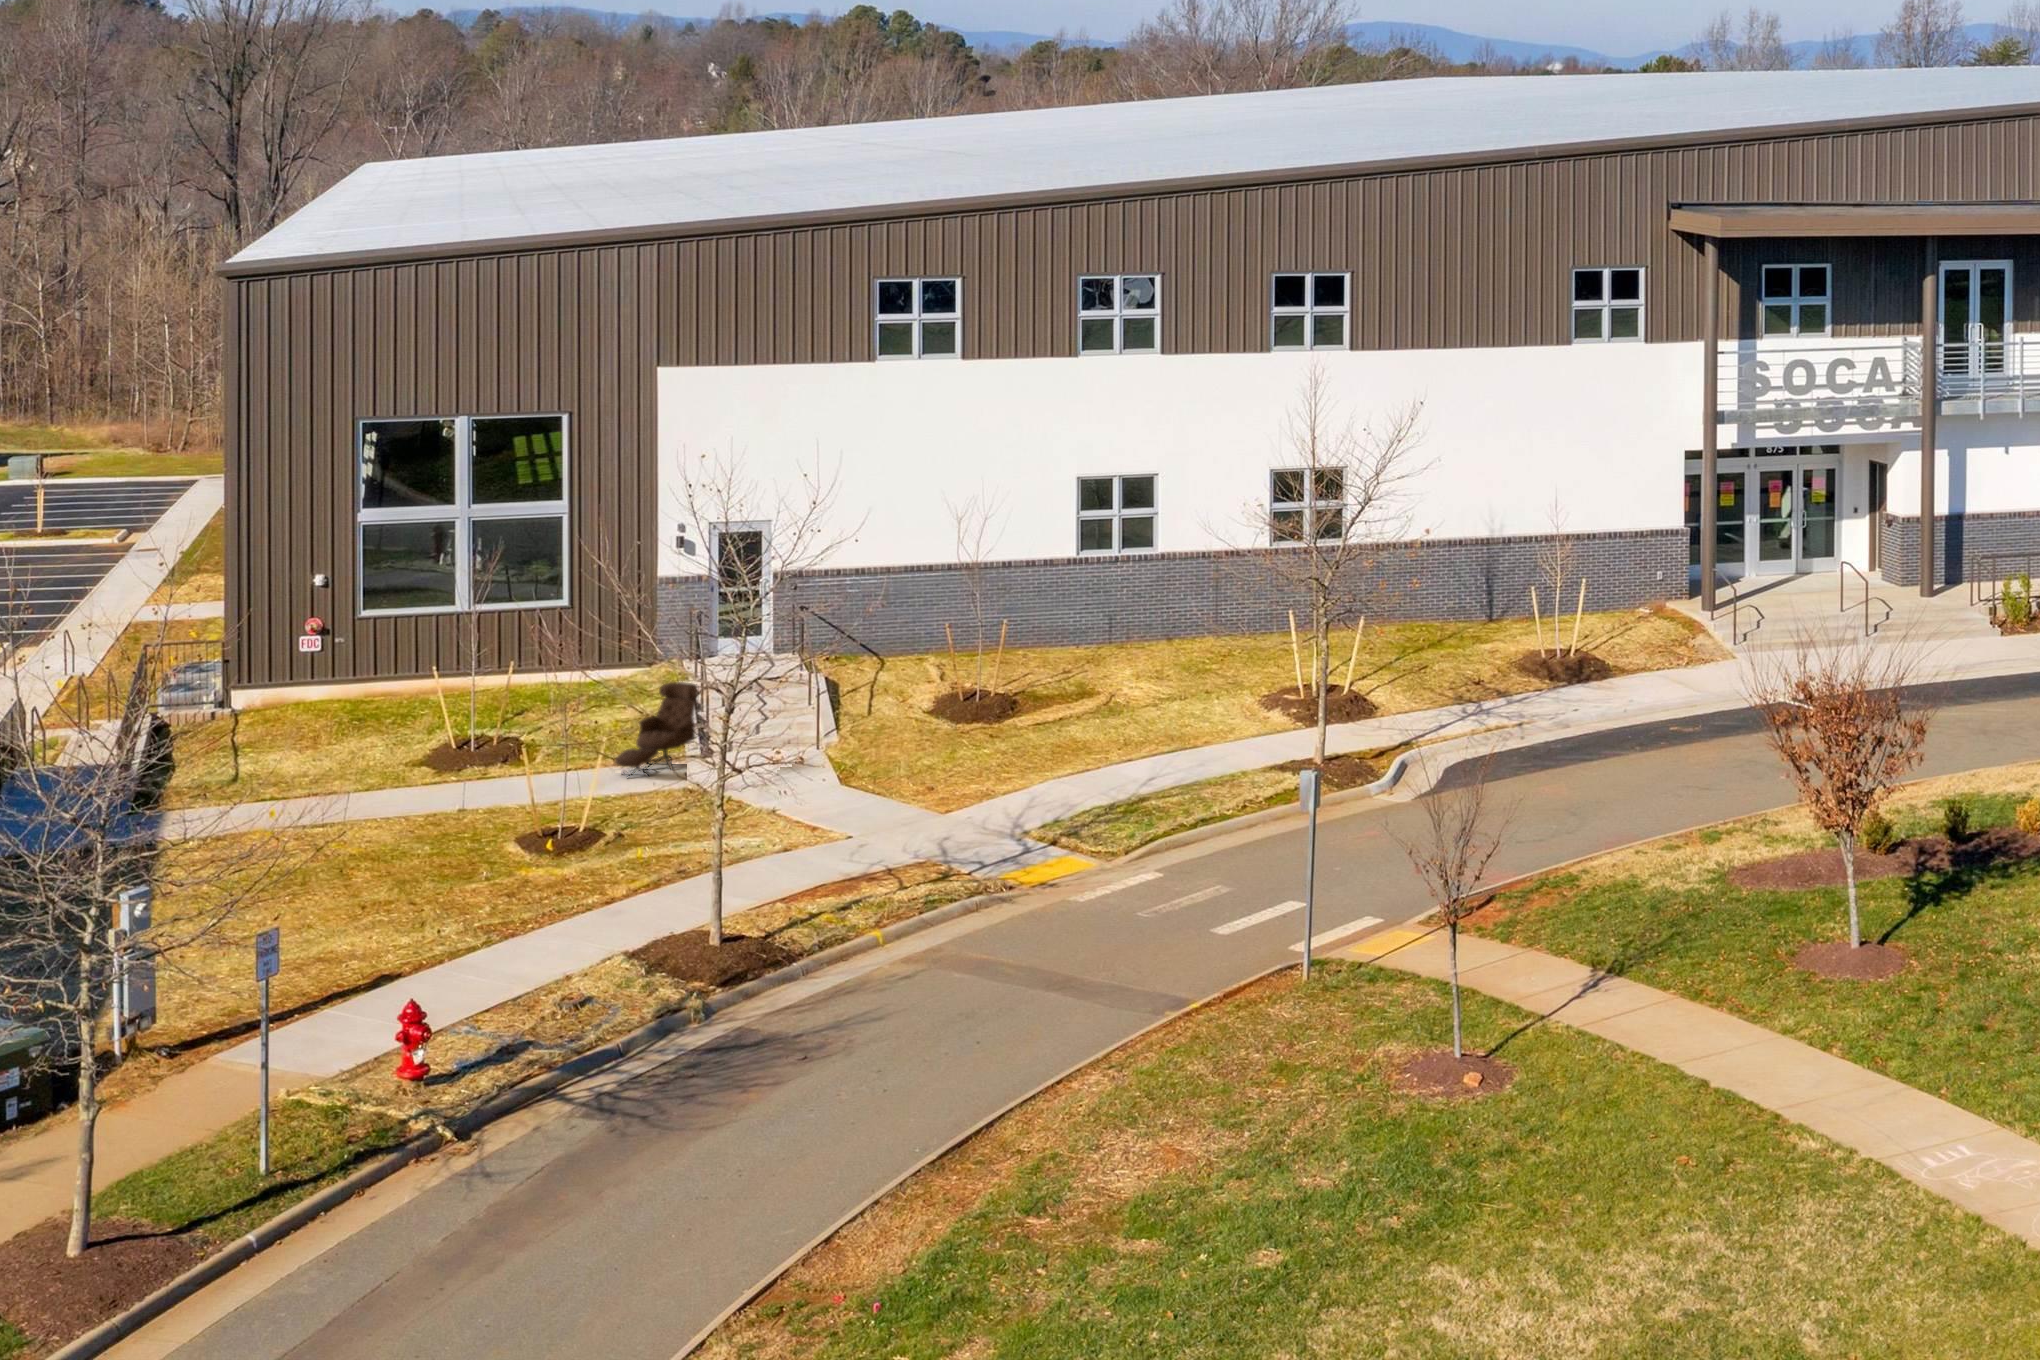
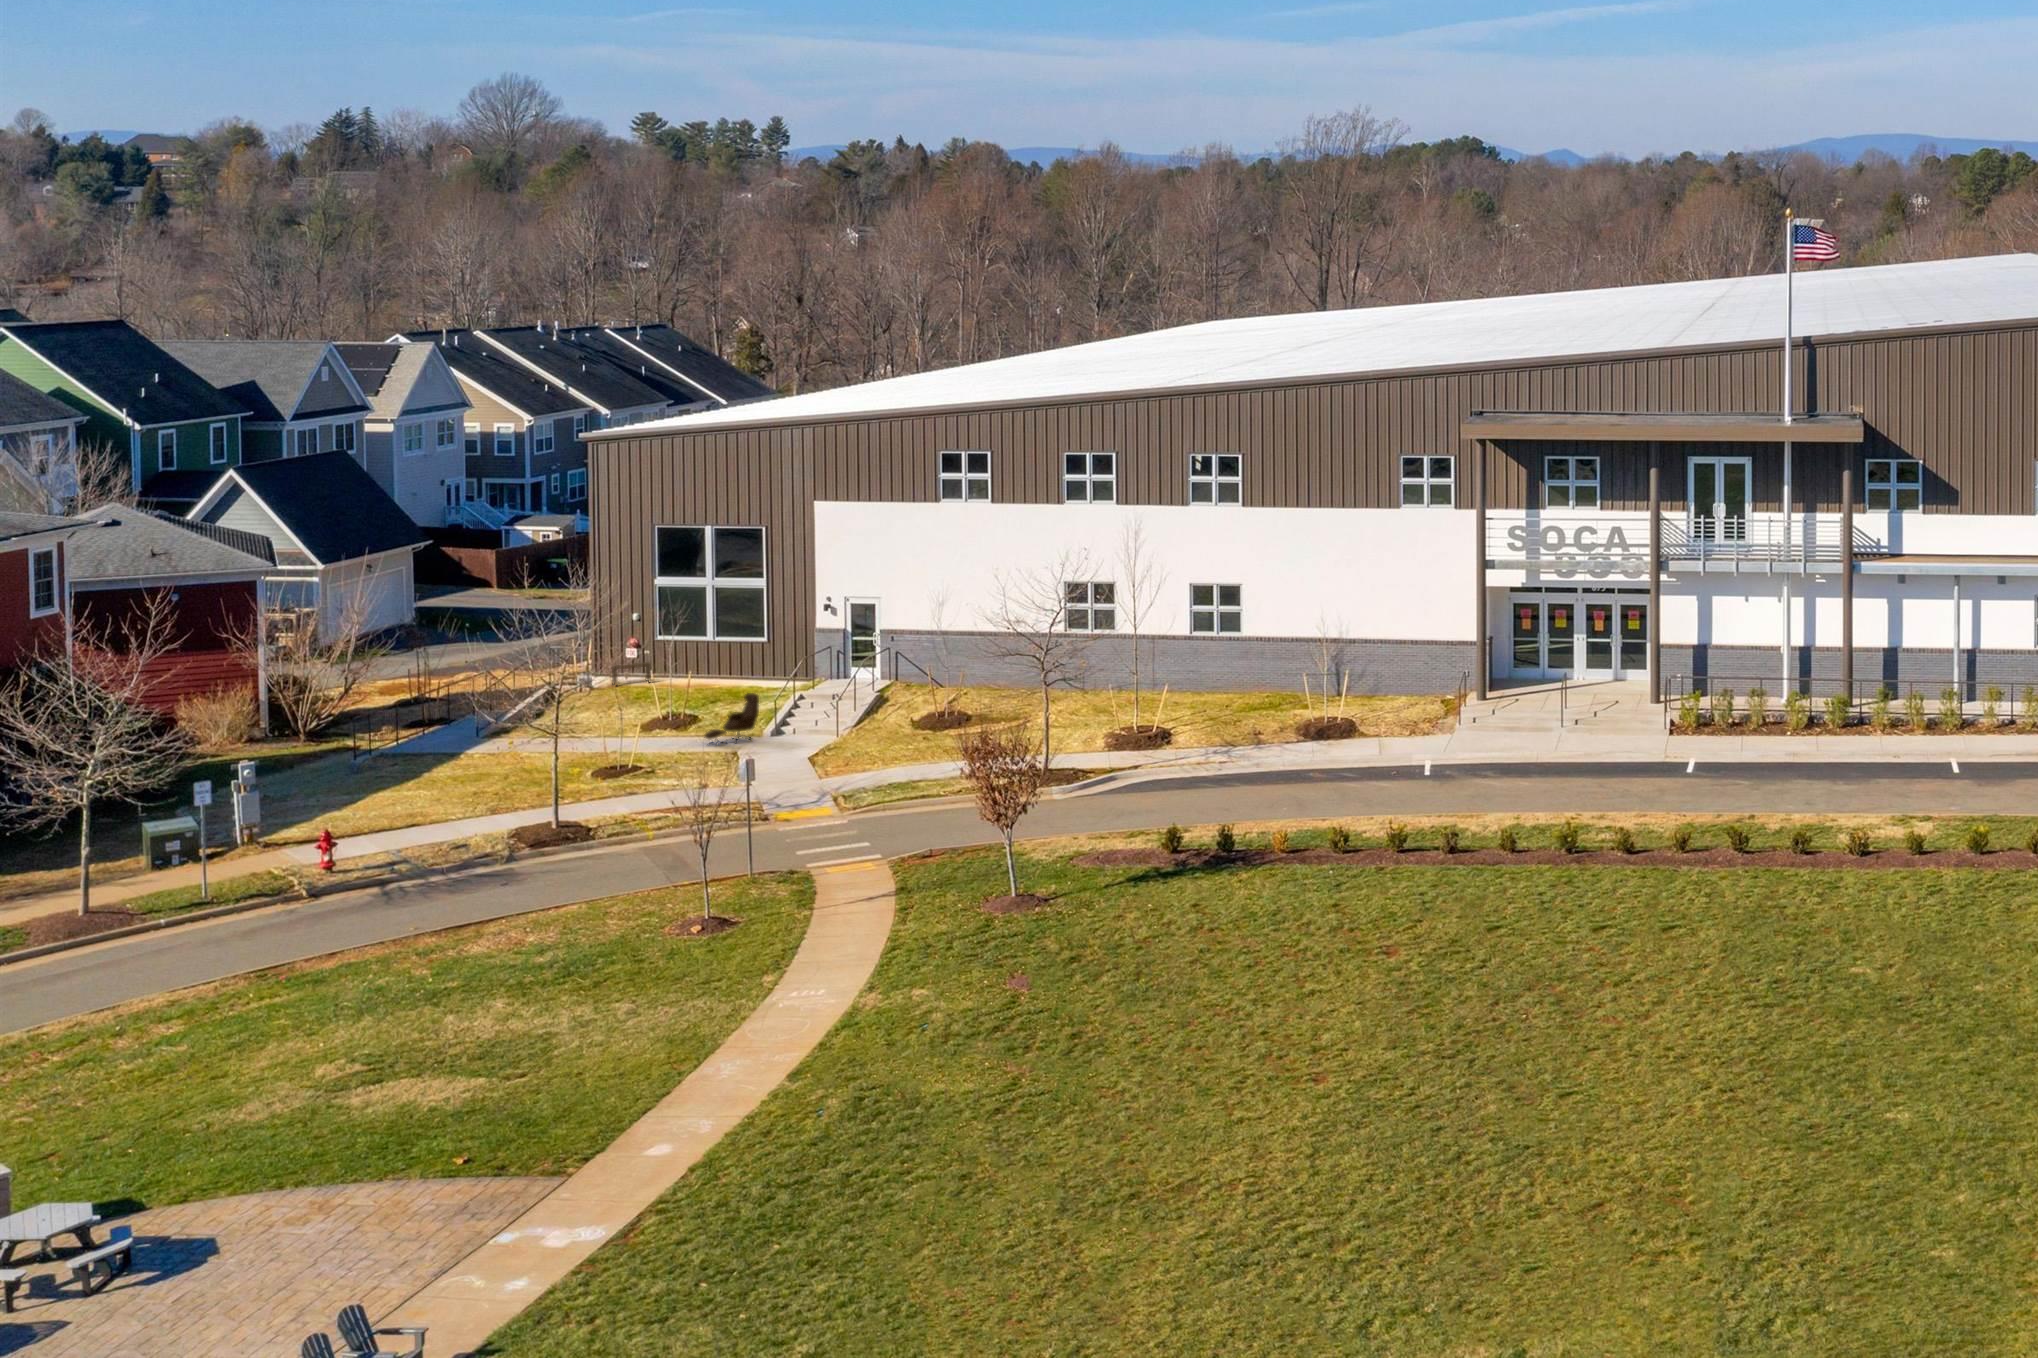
bench: none [286,654,359,700] -> present [612,662,651,685]

